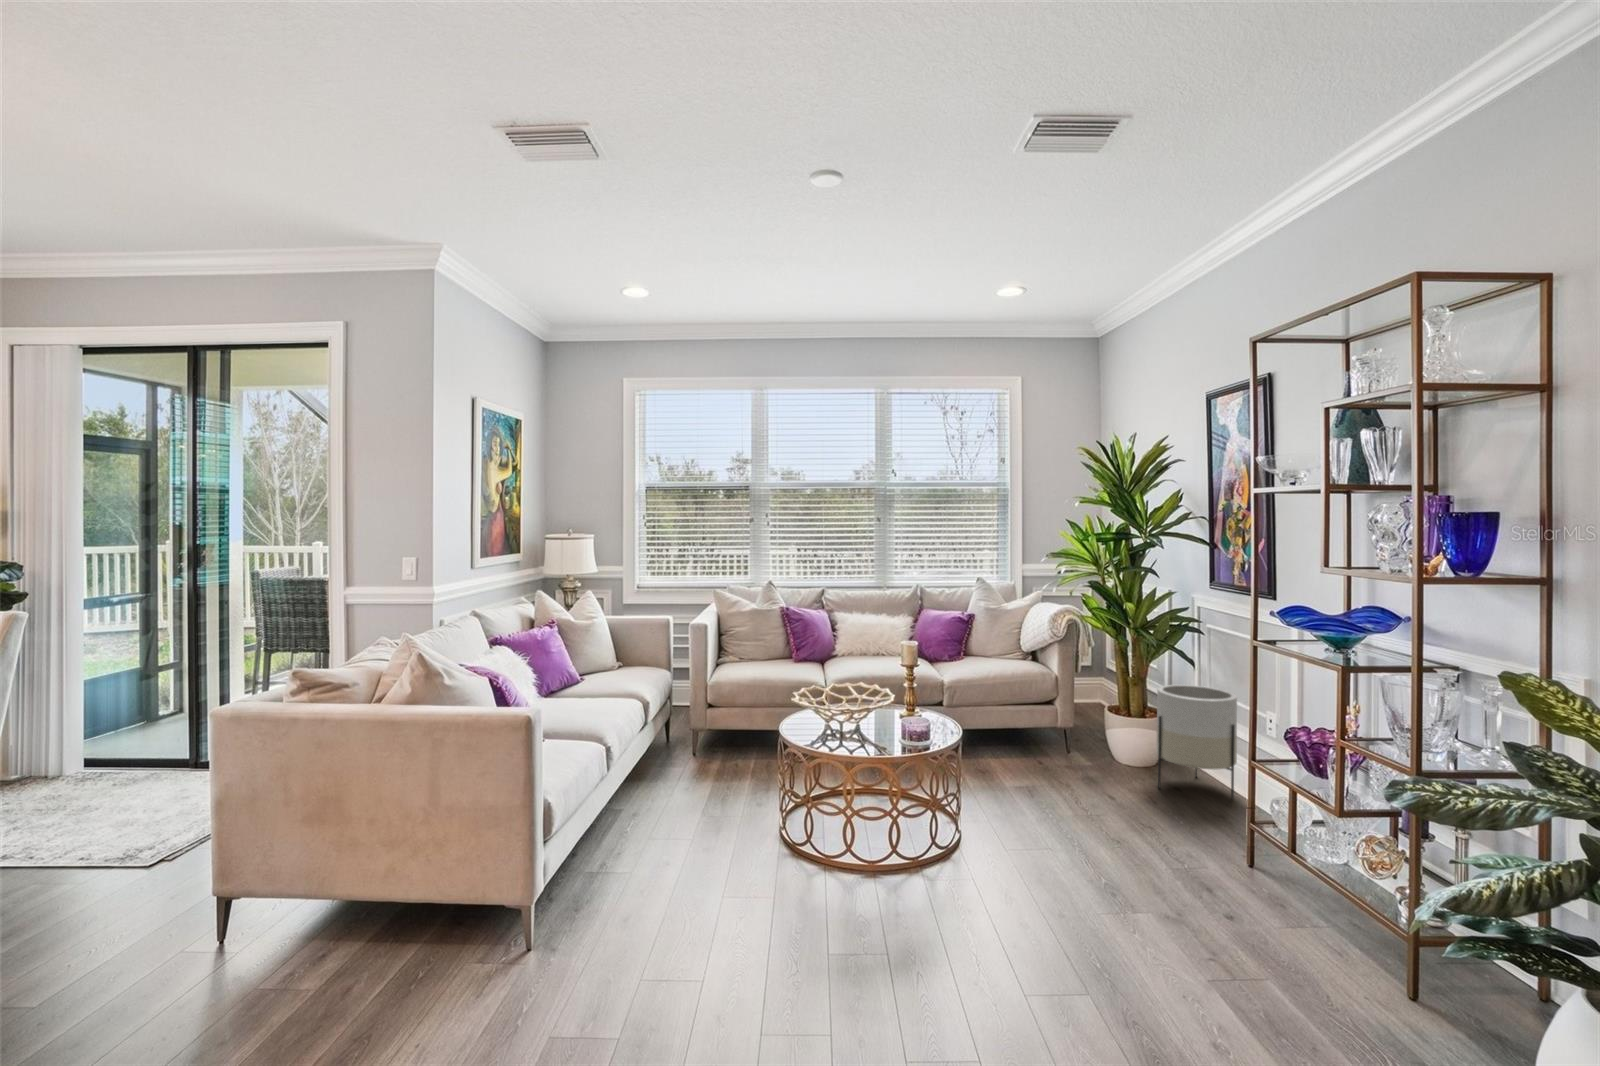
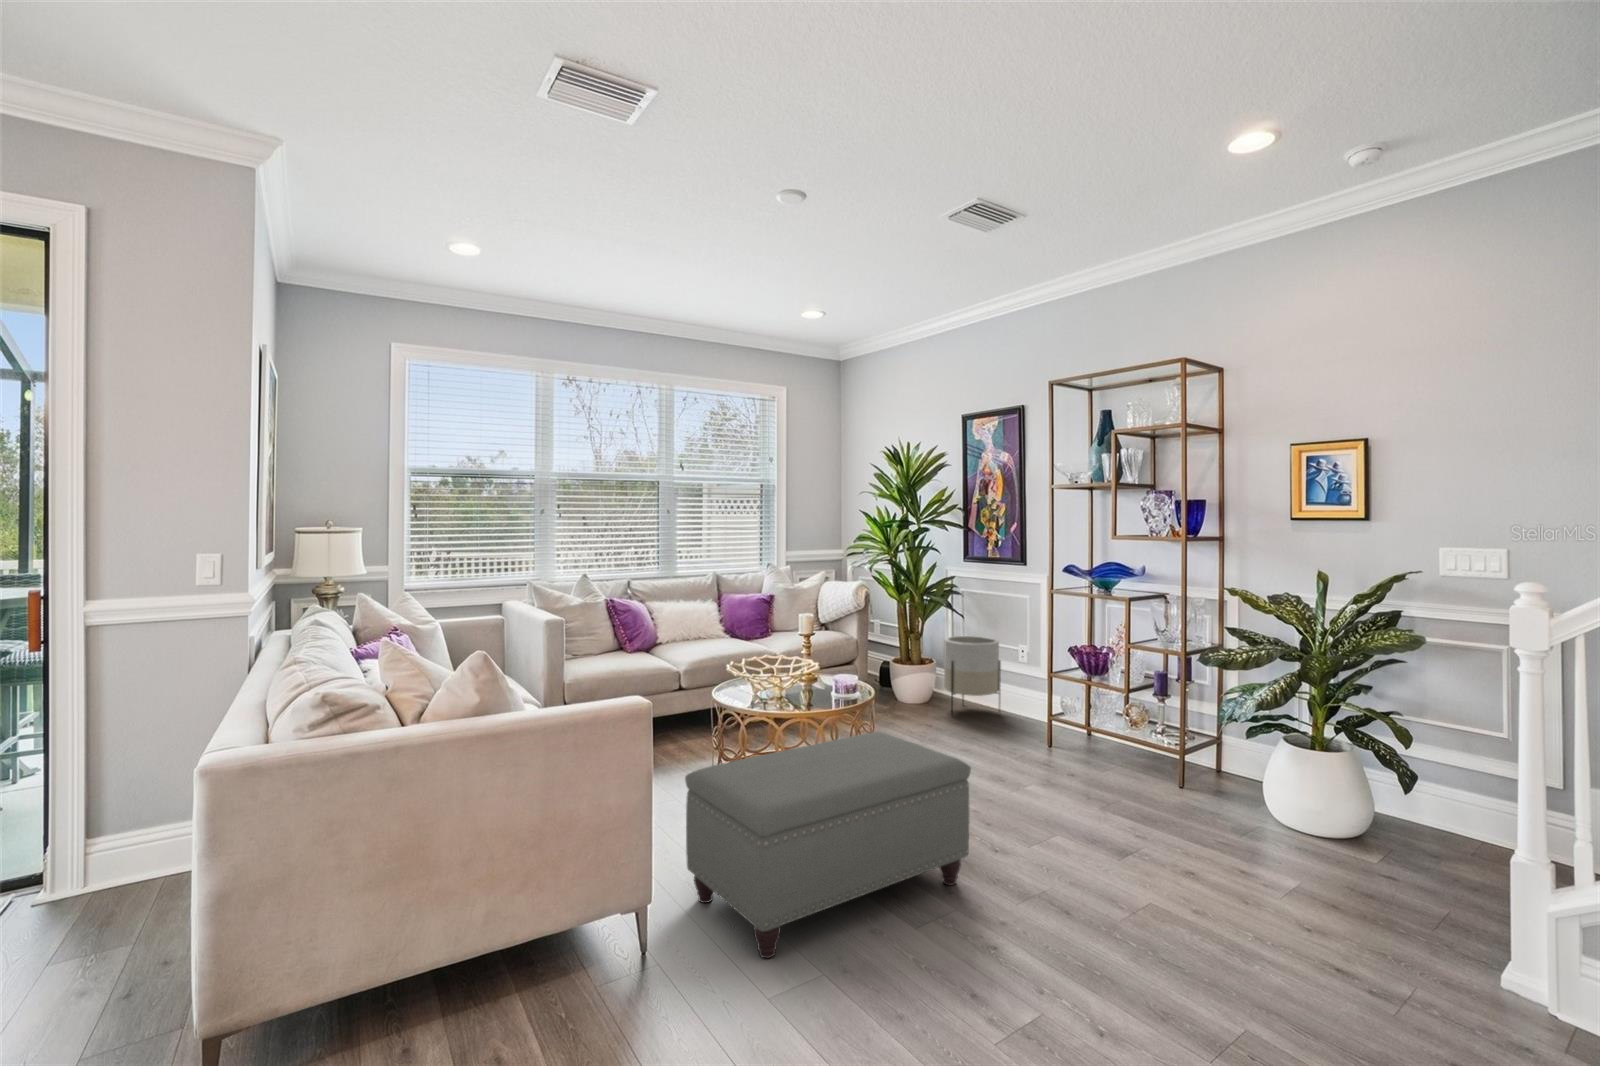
ottoman: none [578,784,888,992] -> present [685,732,971,958]

